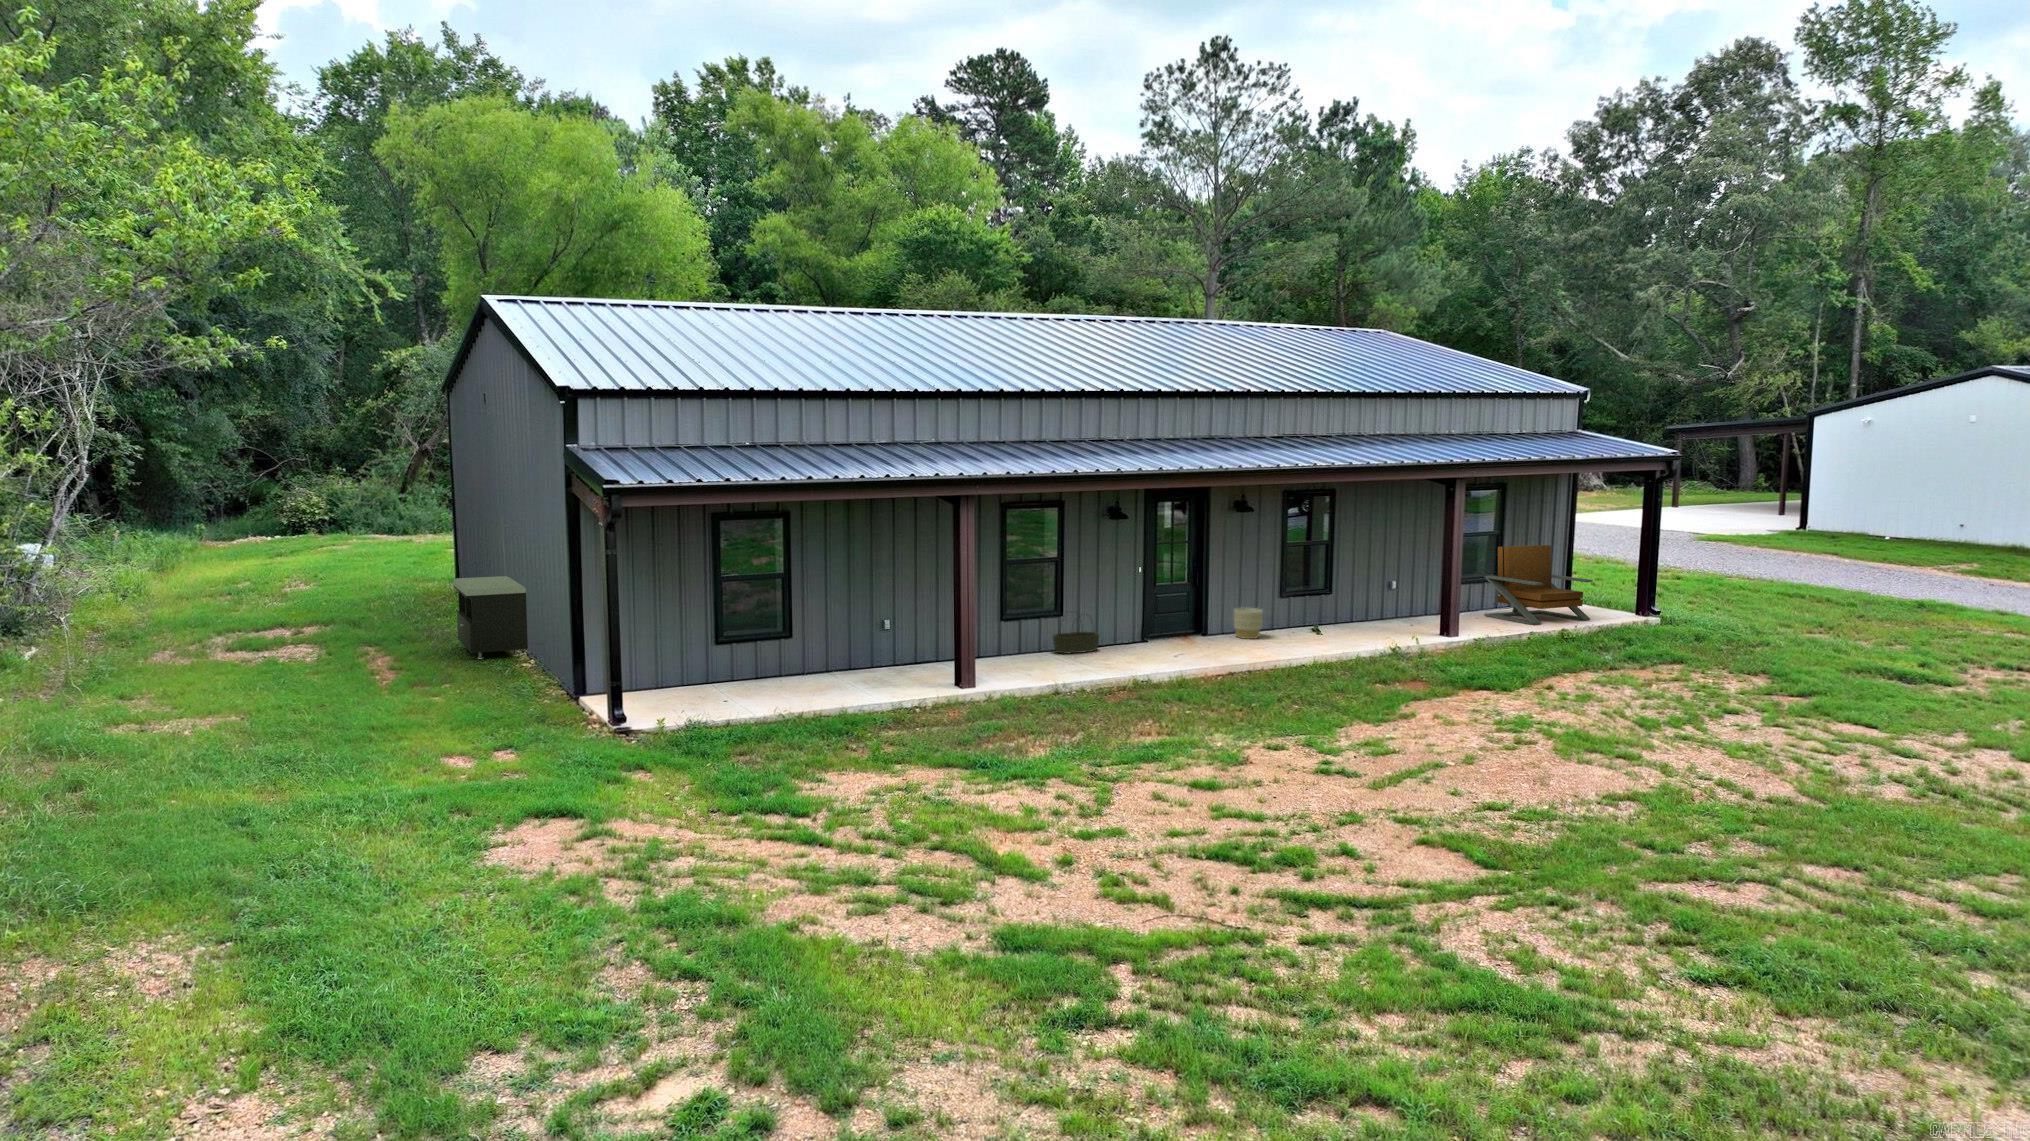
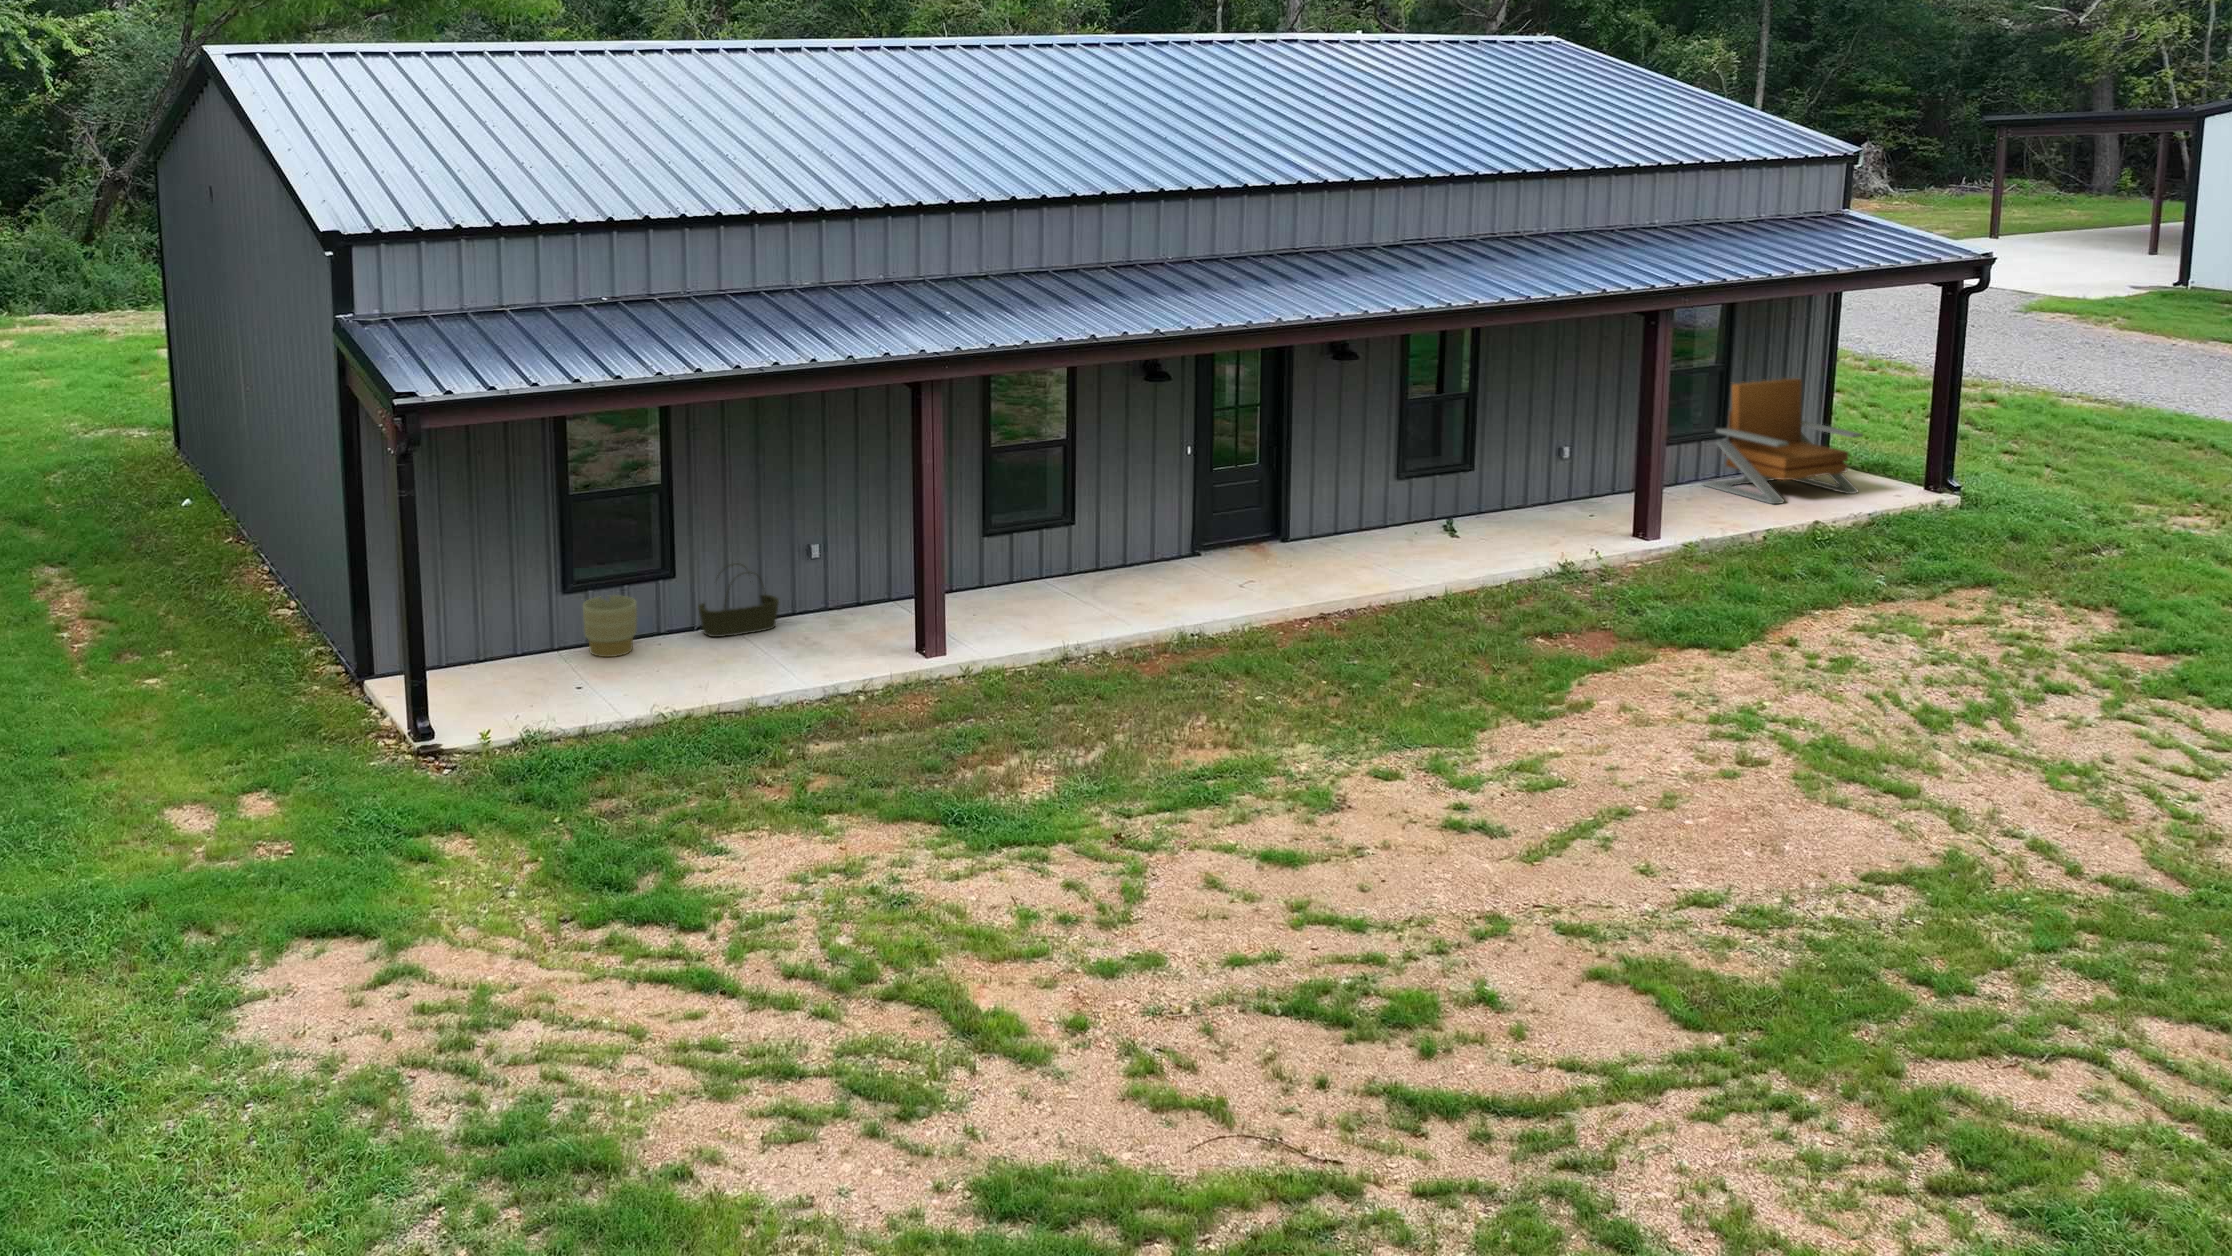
storage bench: present [453,576,528,659] -> none [173,471,287,605]
planter: present [1234,608,1263,639] -> present [583,595,637,657]
basket: present [1053,614,1100,654] -> present [698,565,779,637]

